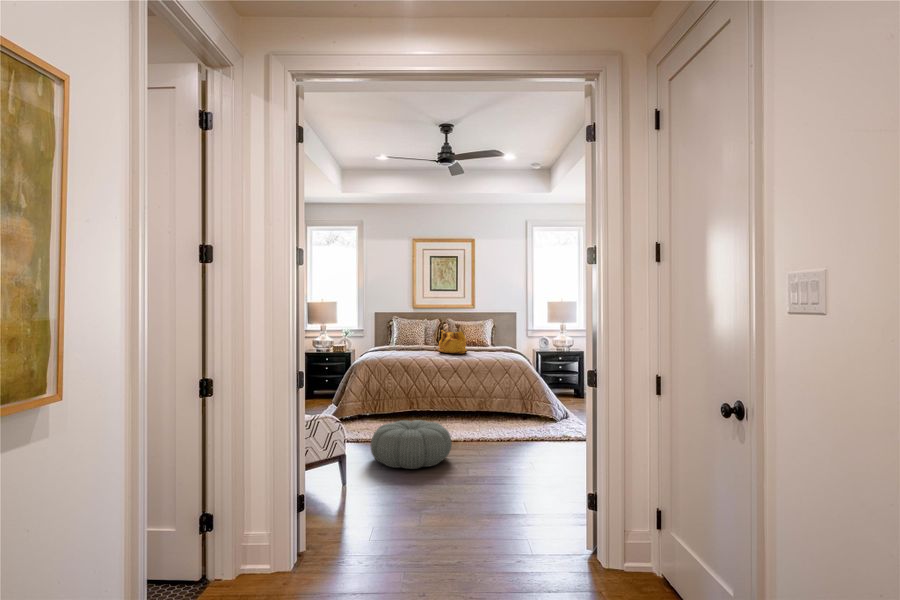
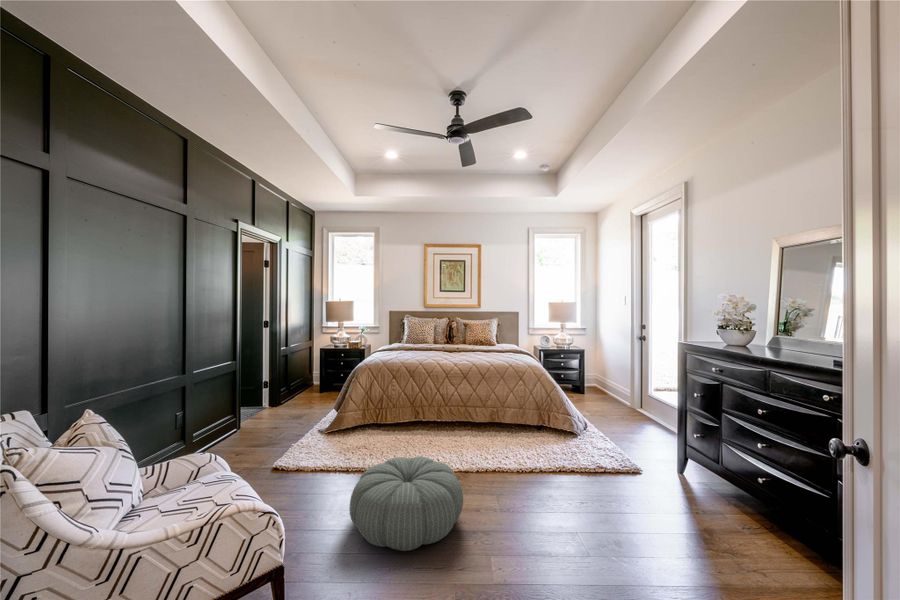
handbag: present [438,329,467,354] -> none [447,330,476,355]

